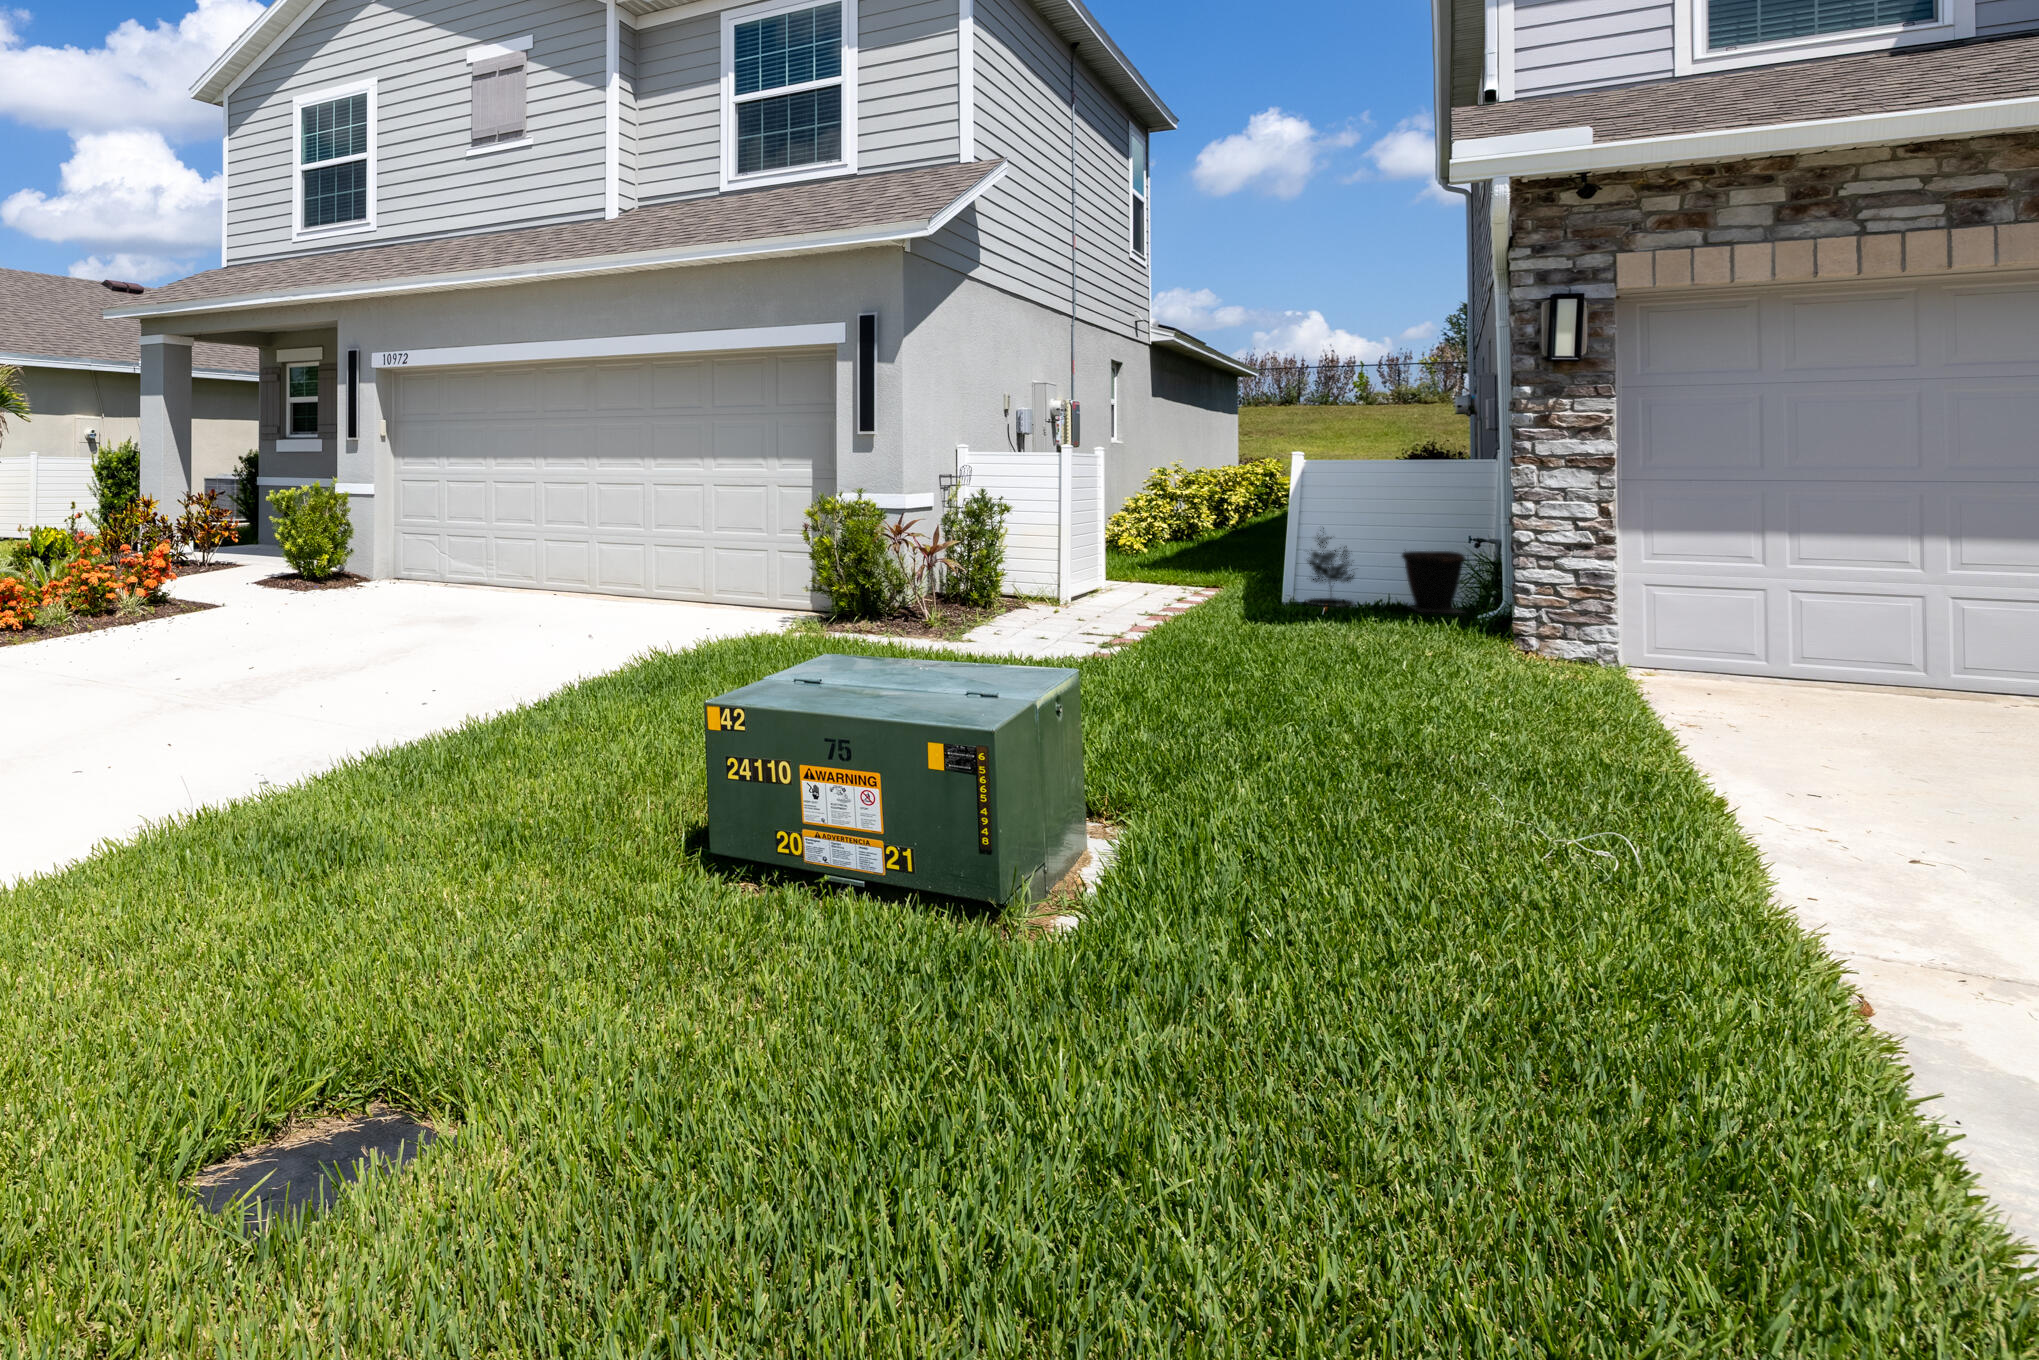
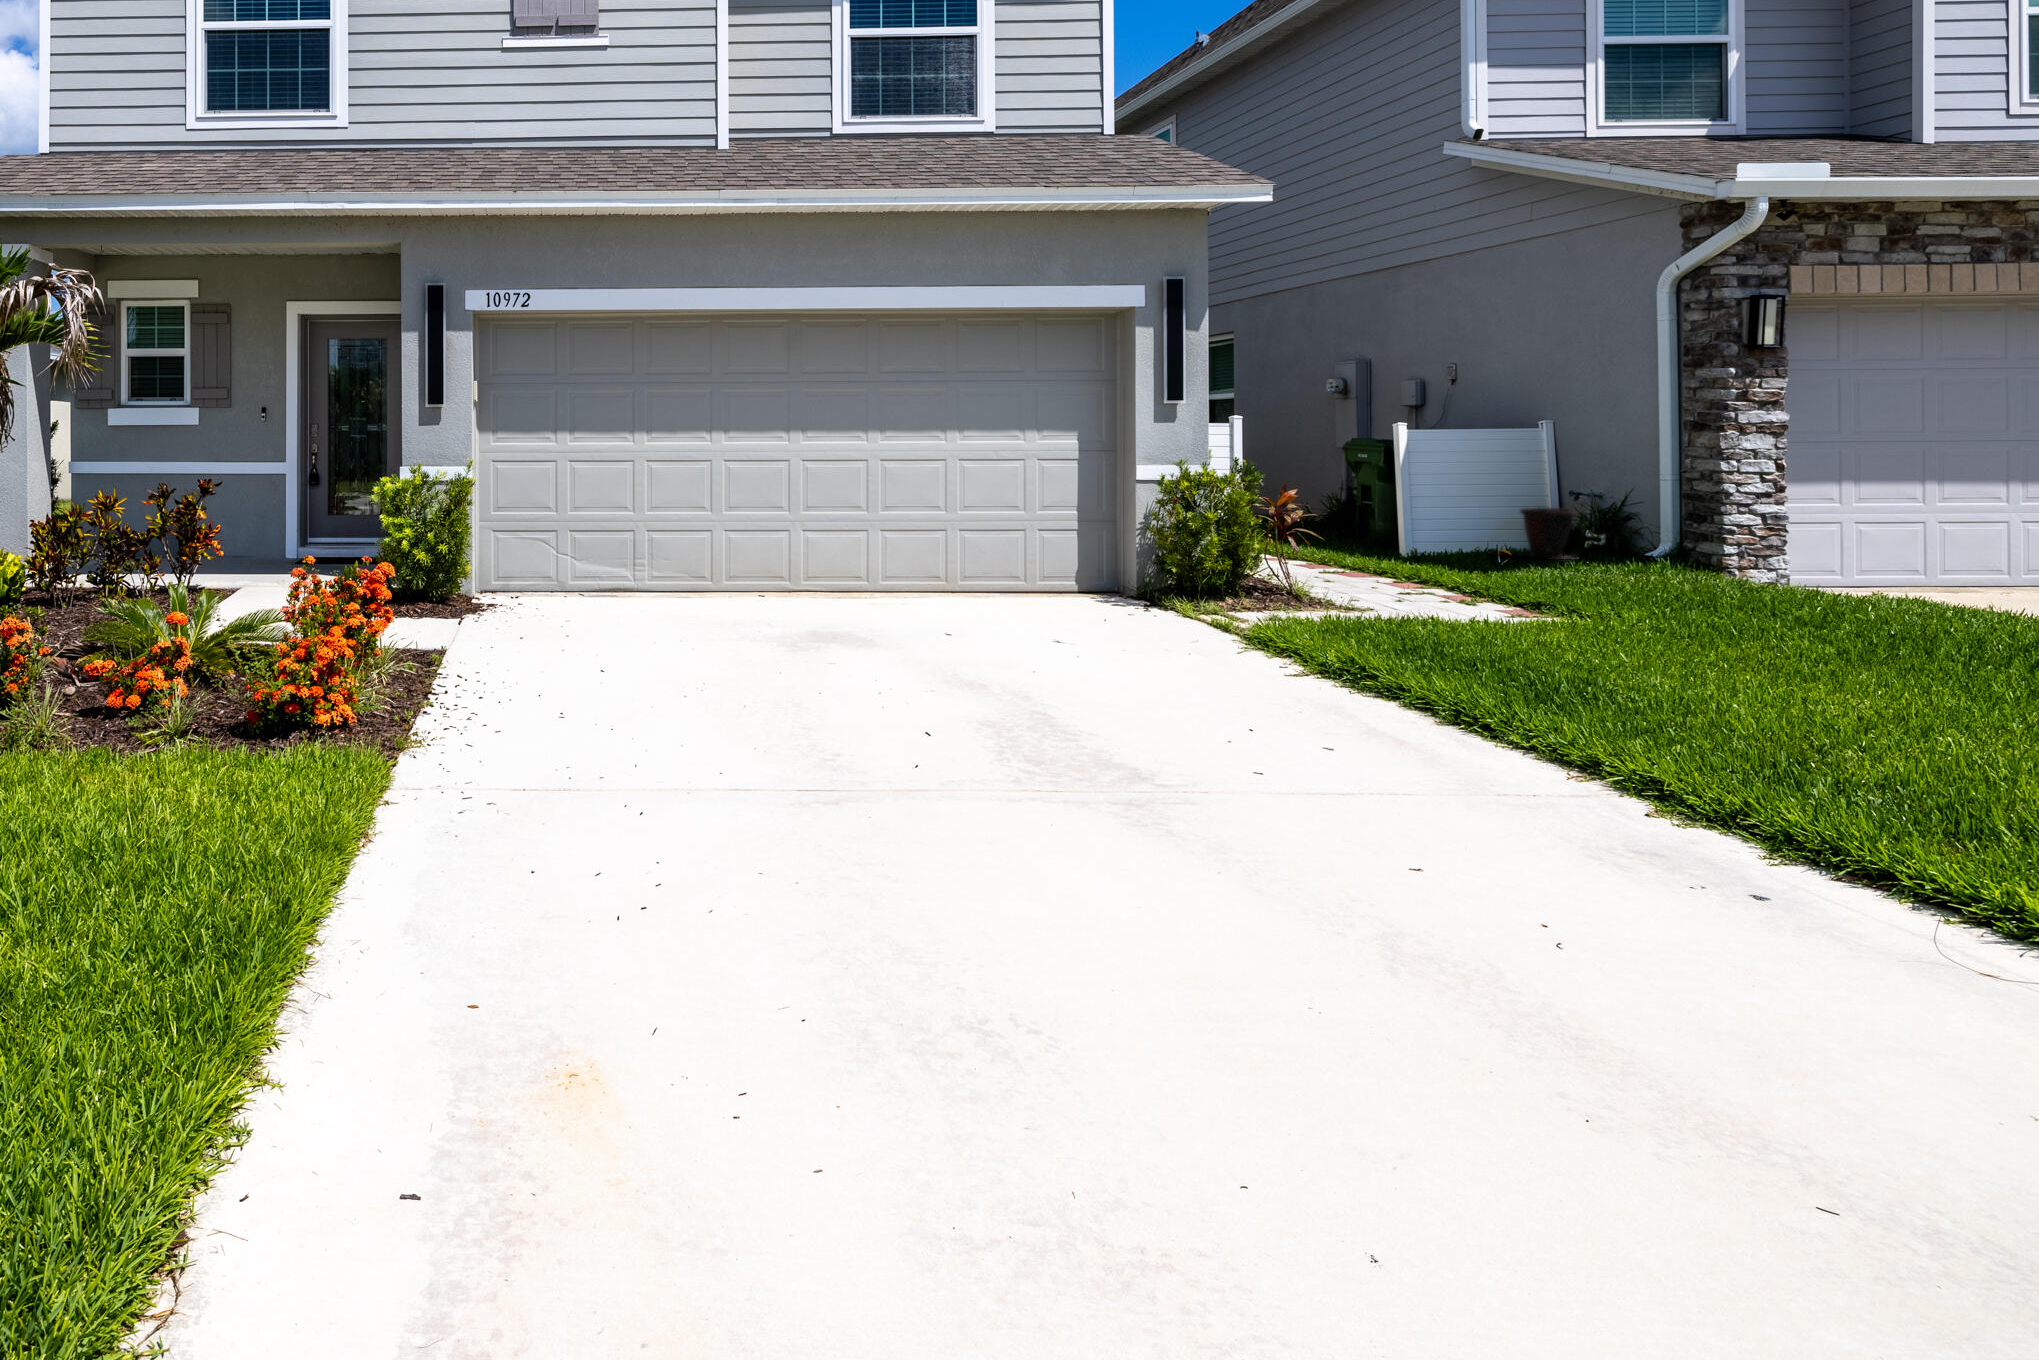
potted tree: present [1305,528,1354,607] -> none [1438,489,1487,559]

